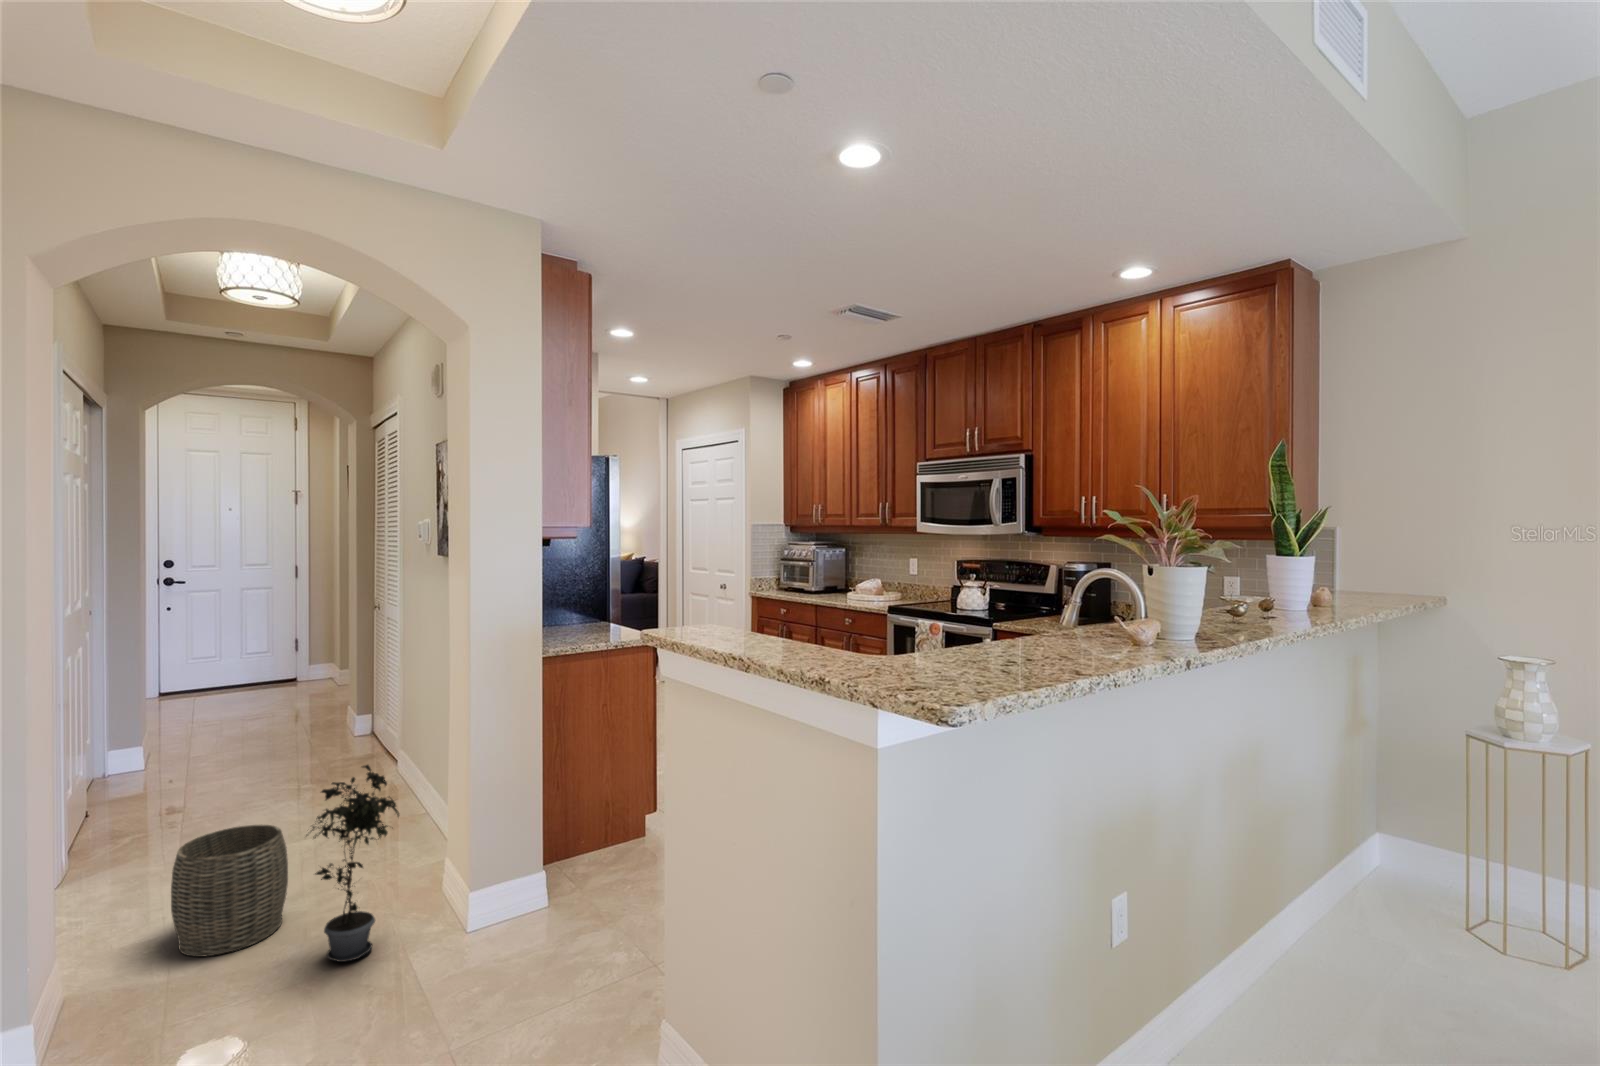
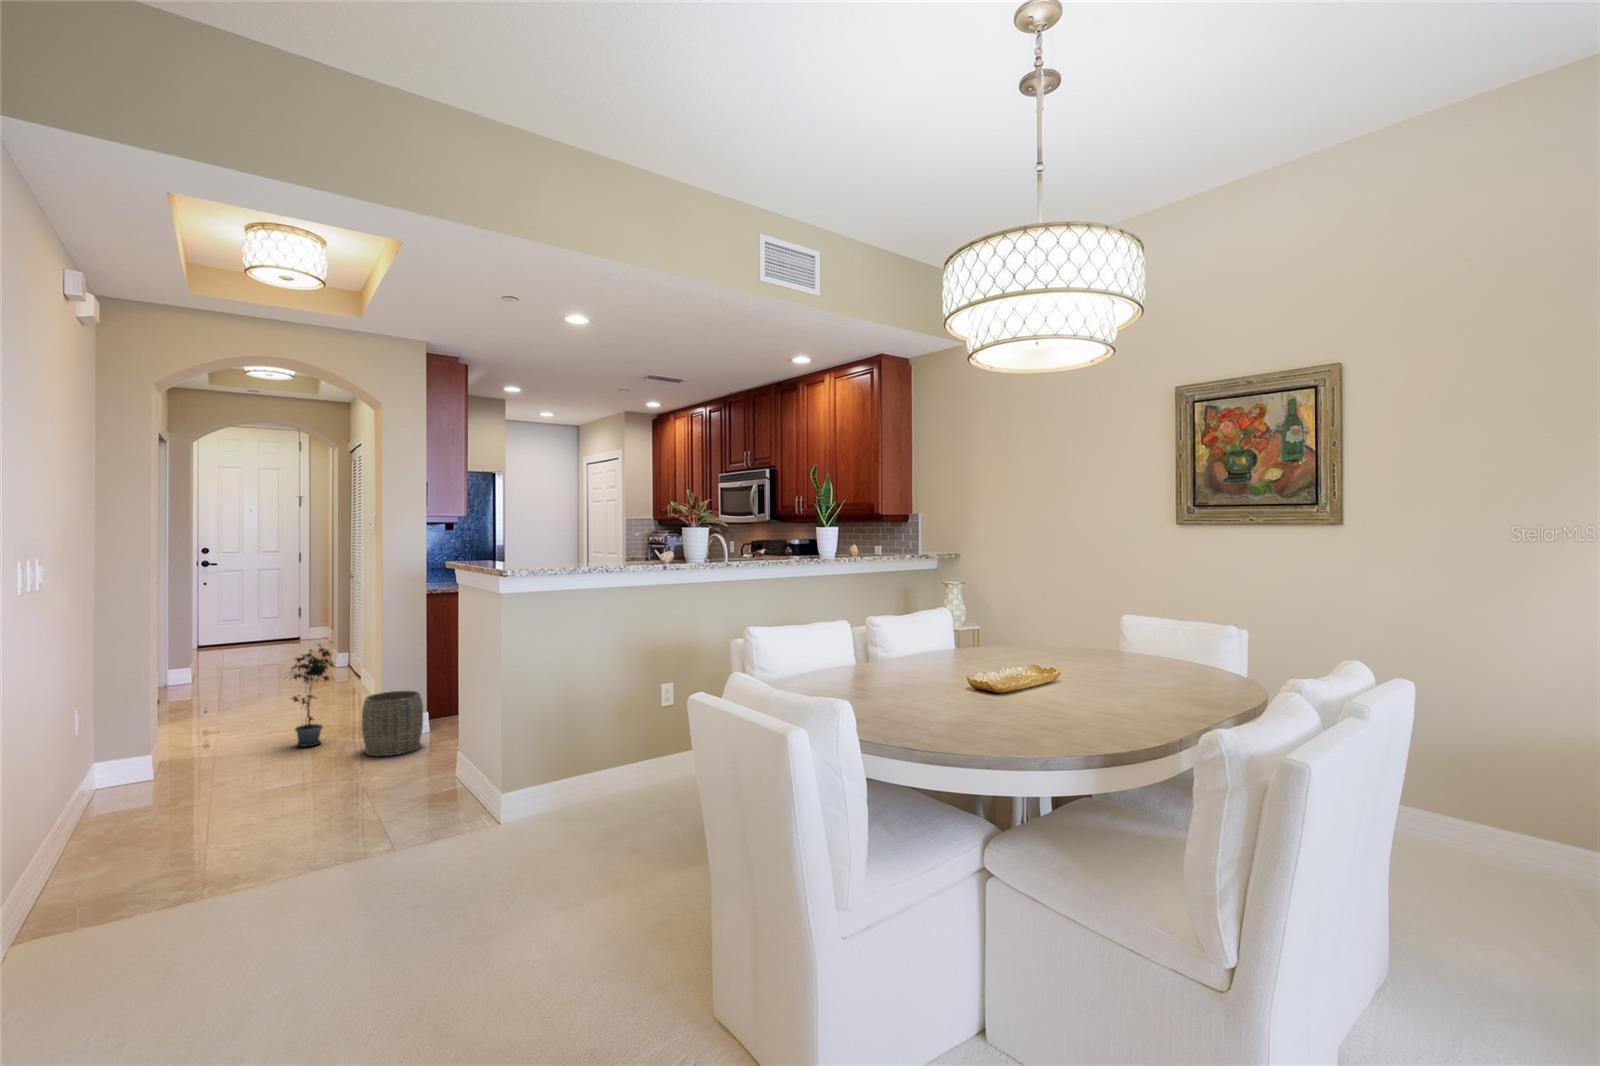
woven basket: present [171,825,288,957] -> present [362,691,423,756]

